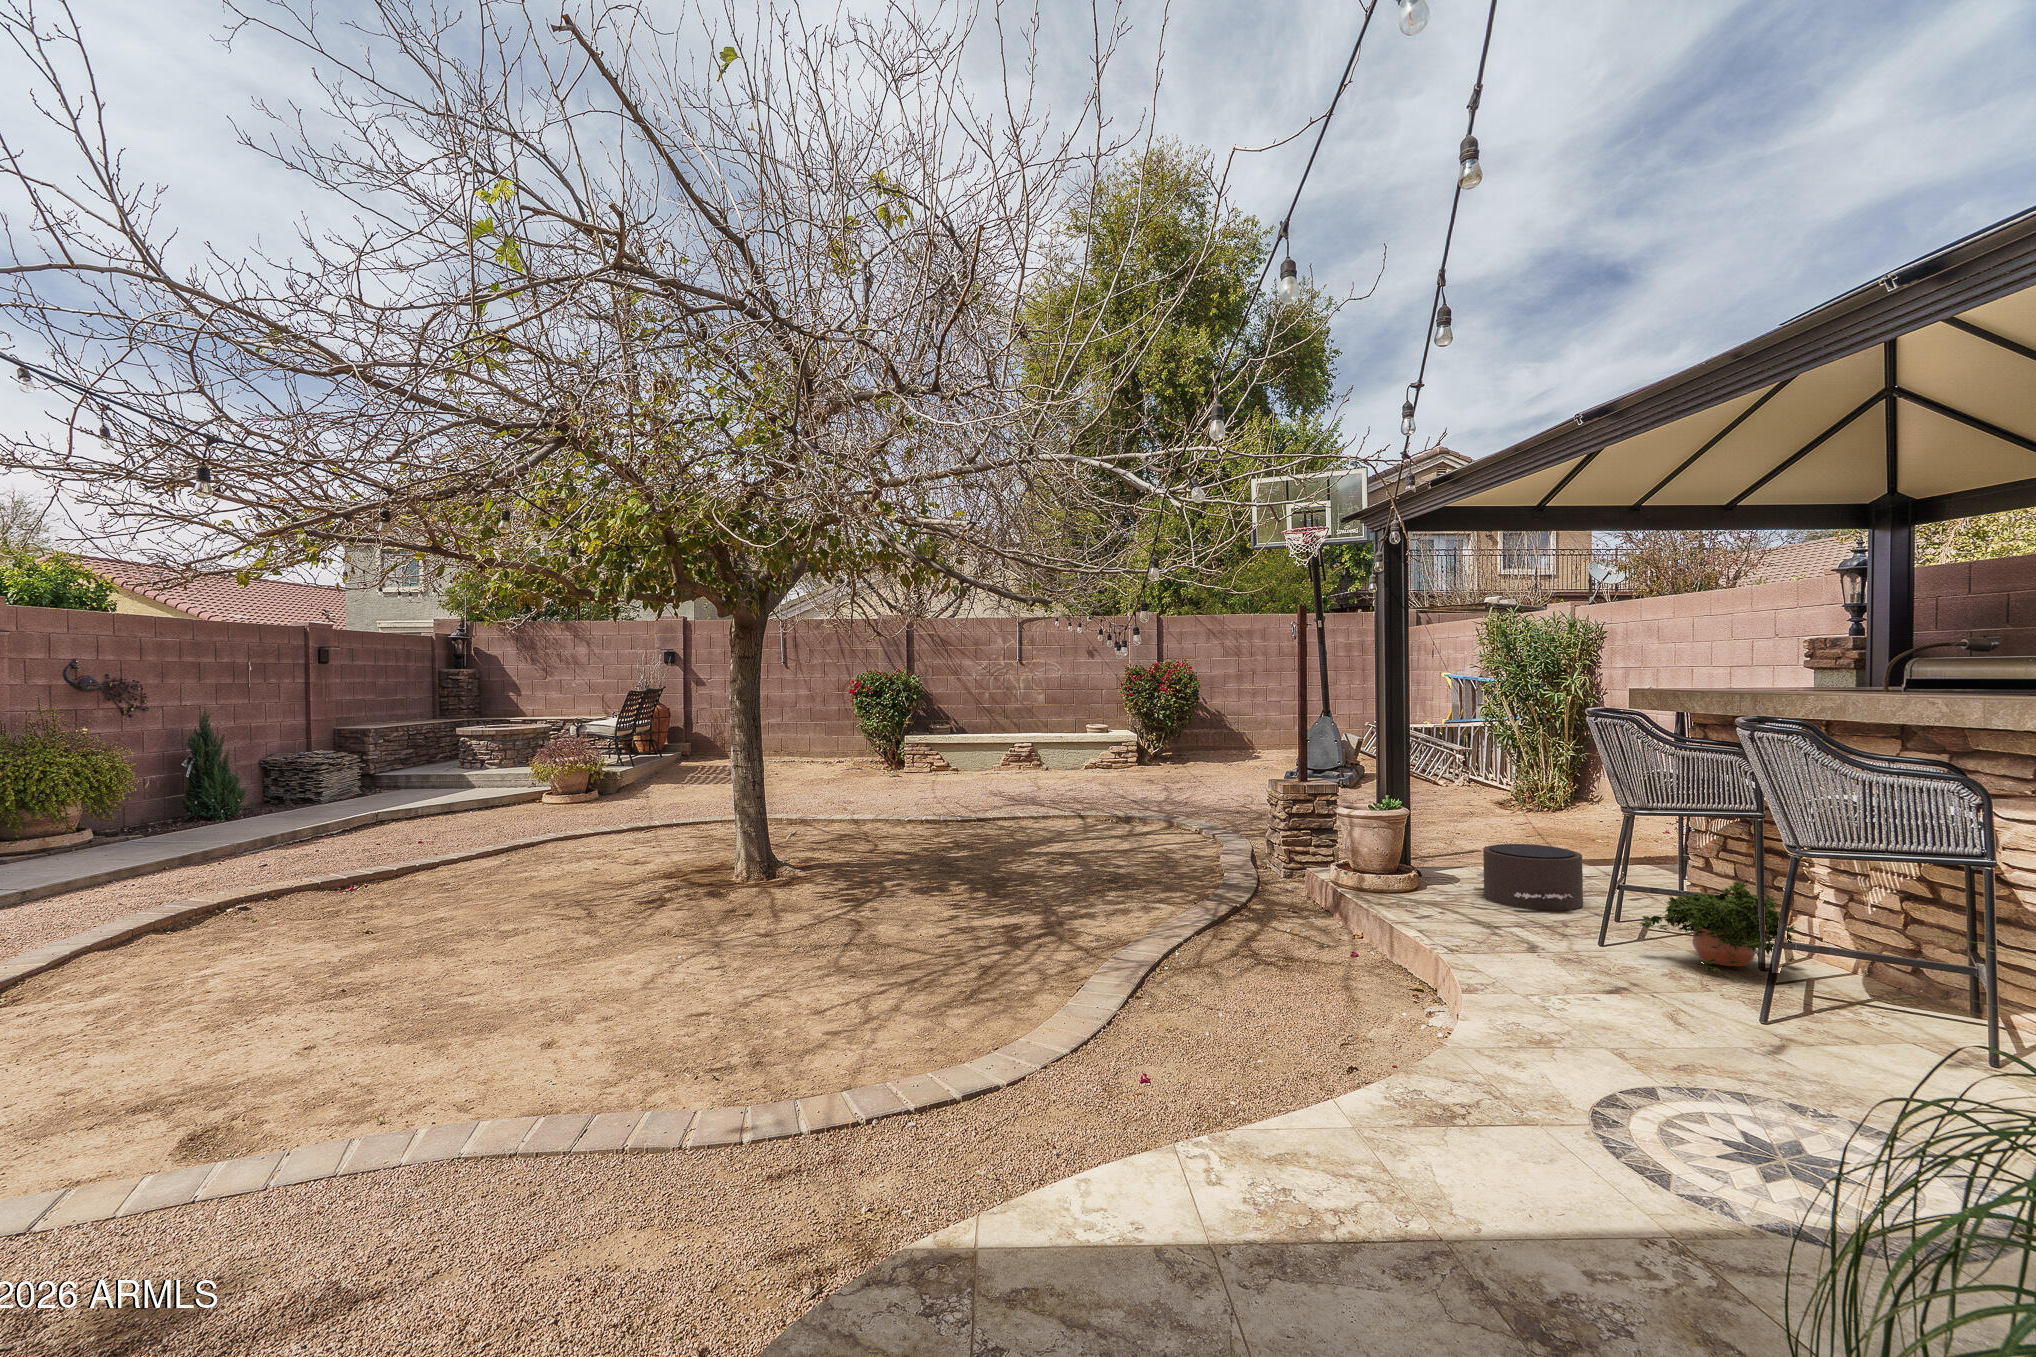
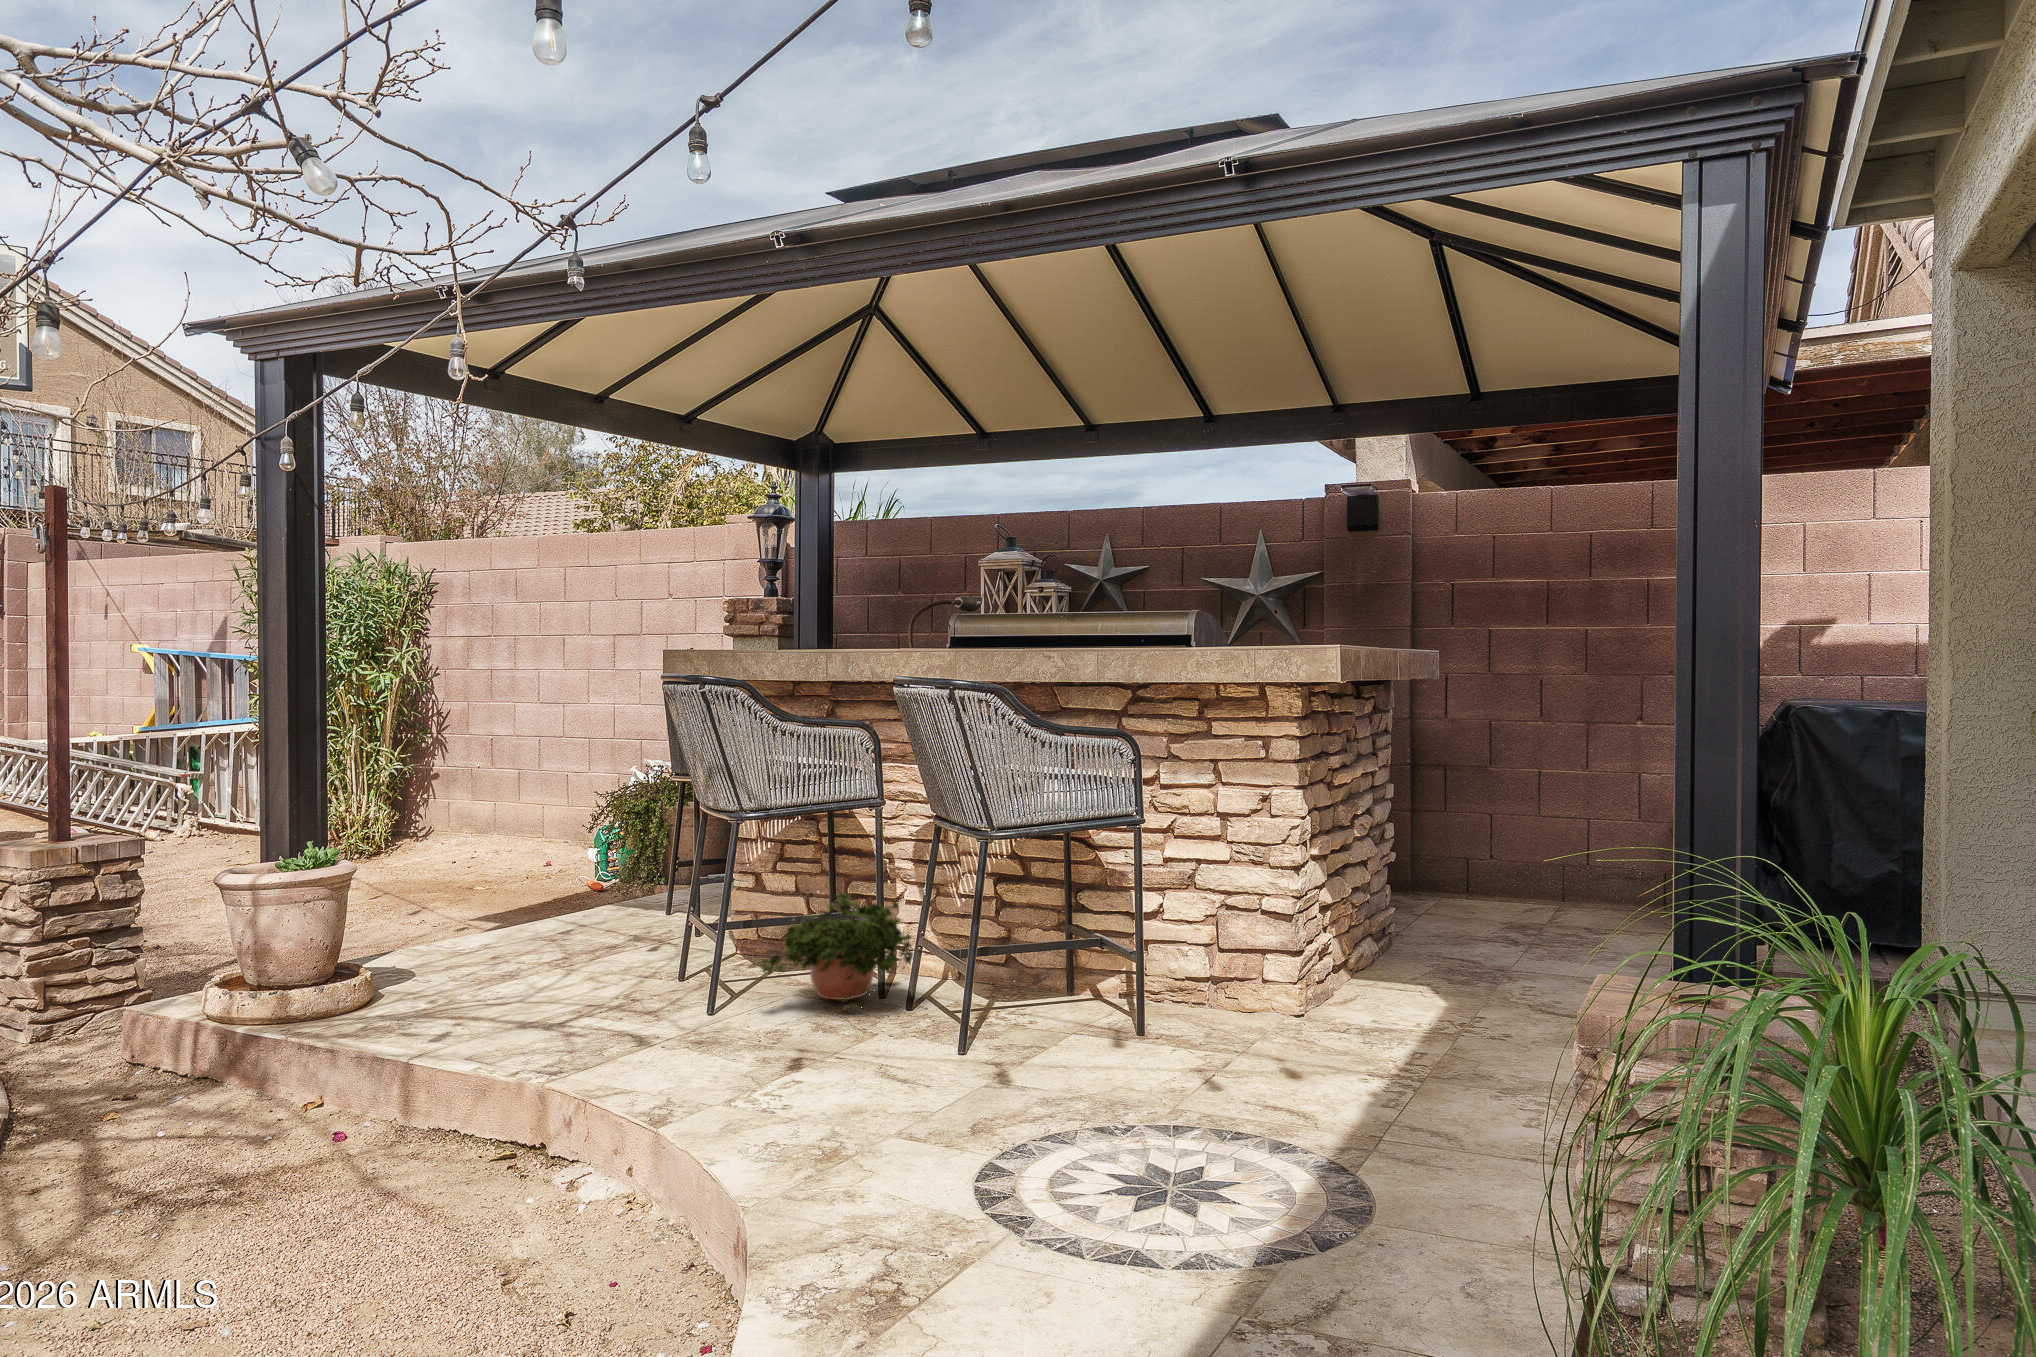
pouf: present [1476,844,1583,911] -> none [452,891,619,991]

